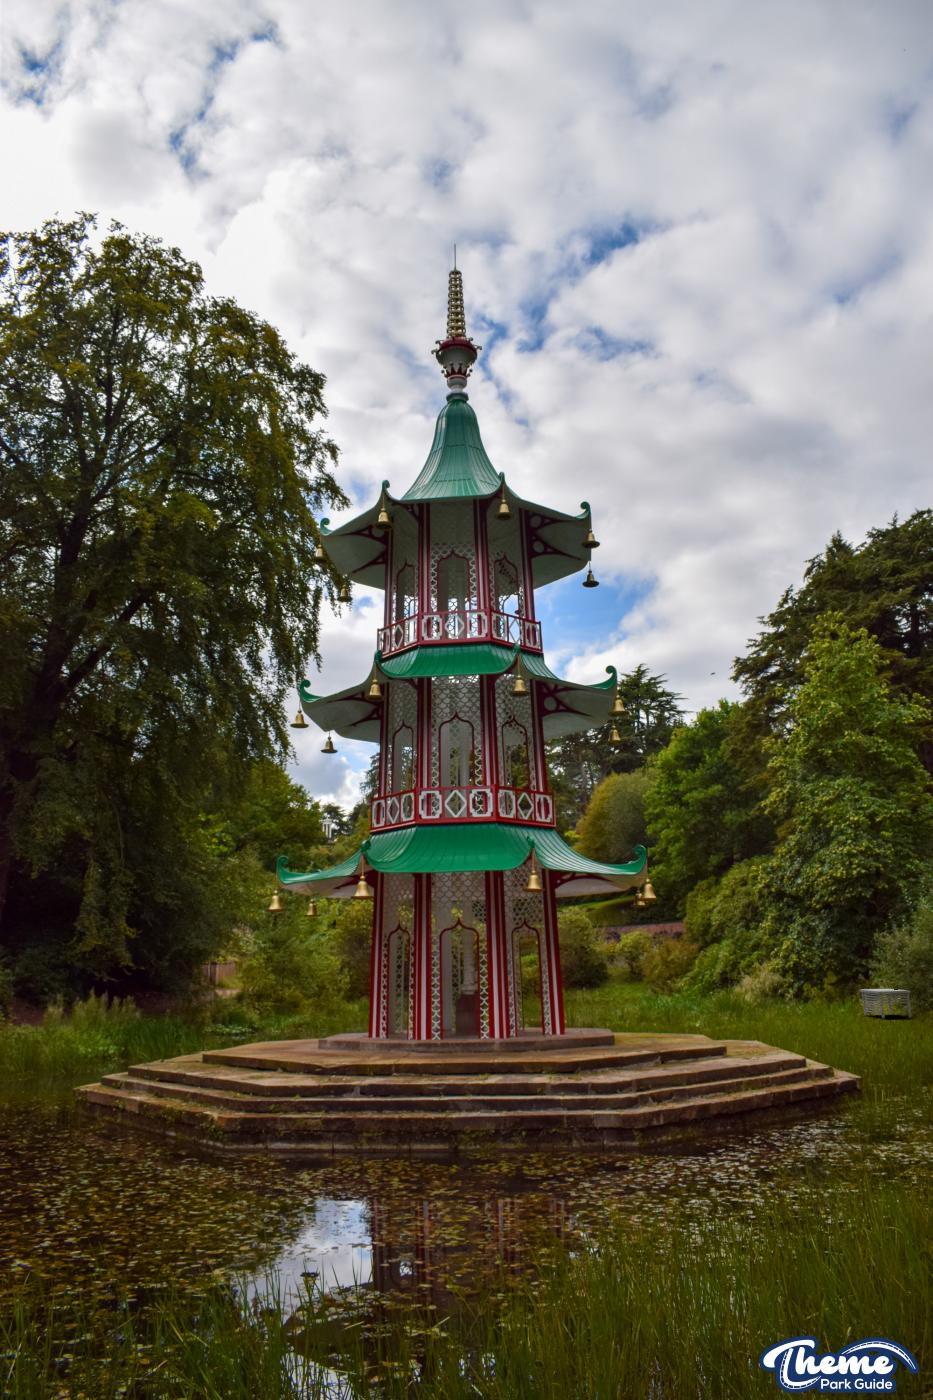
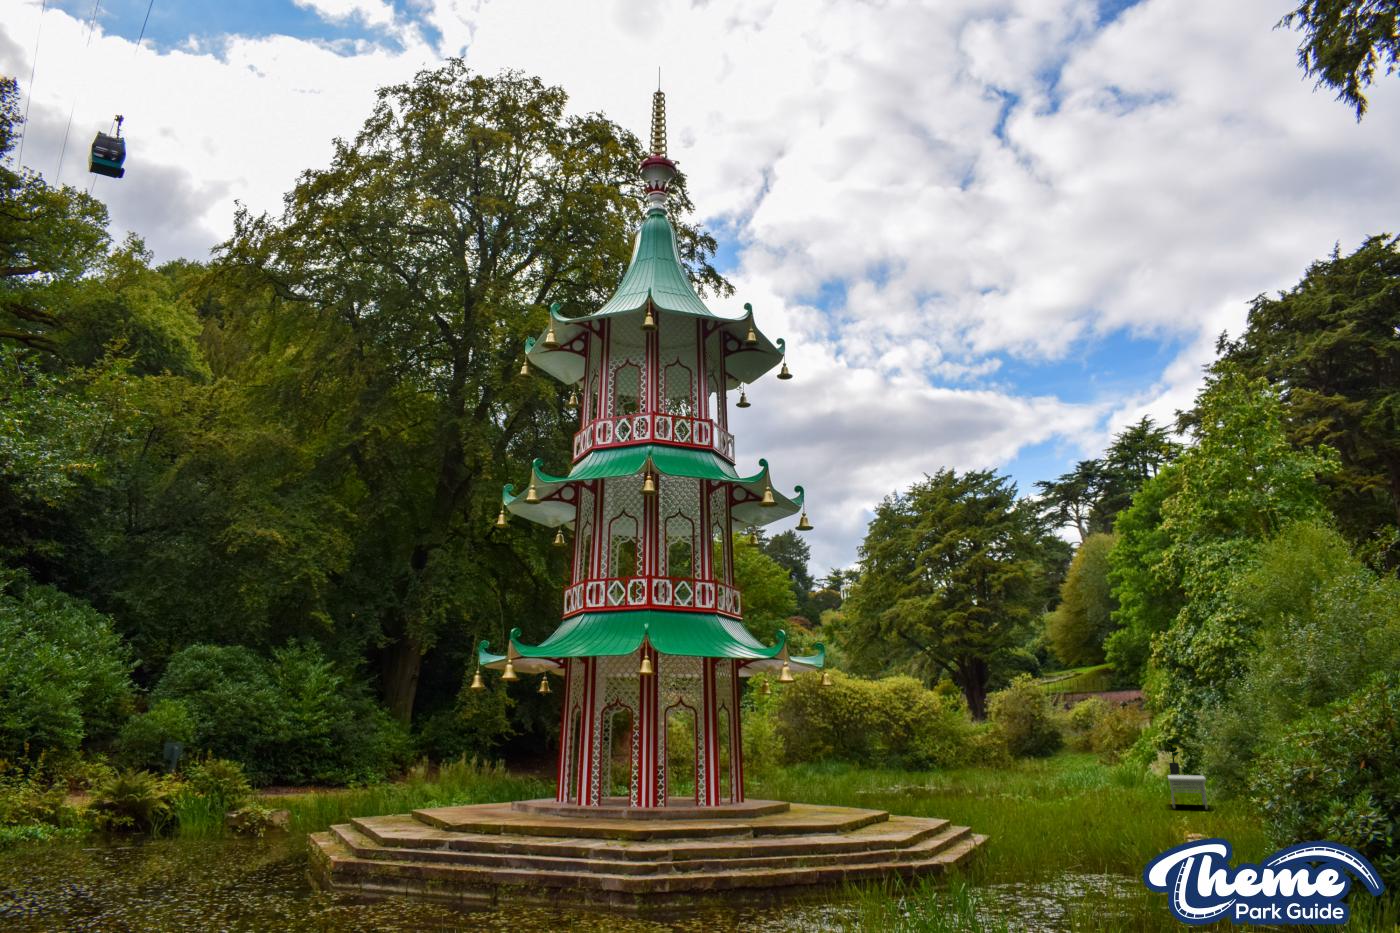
potted plant: none [779,960,798,1001] -> present [1166,739,1179,775]

